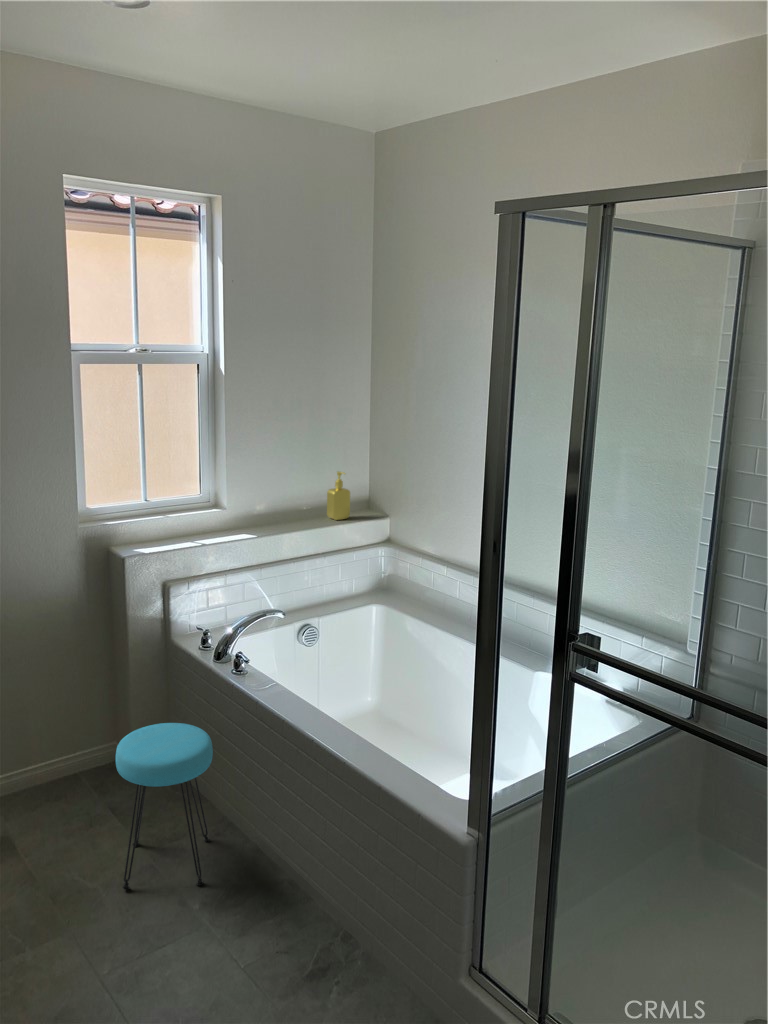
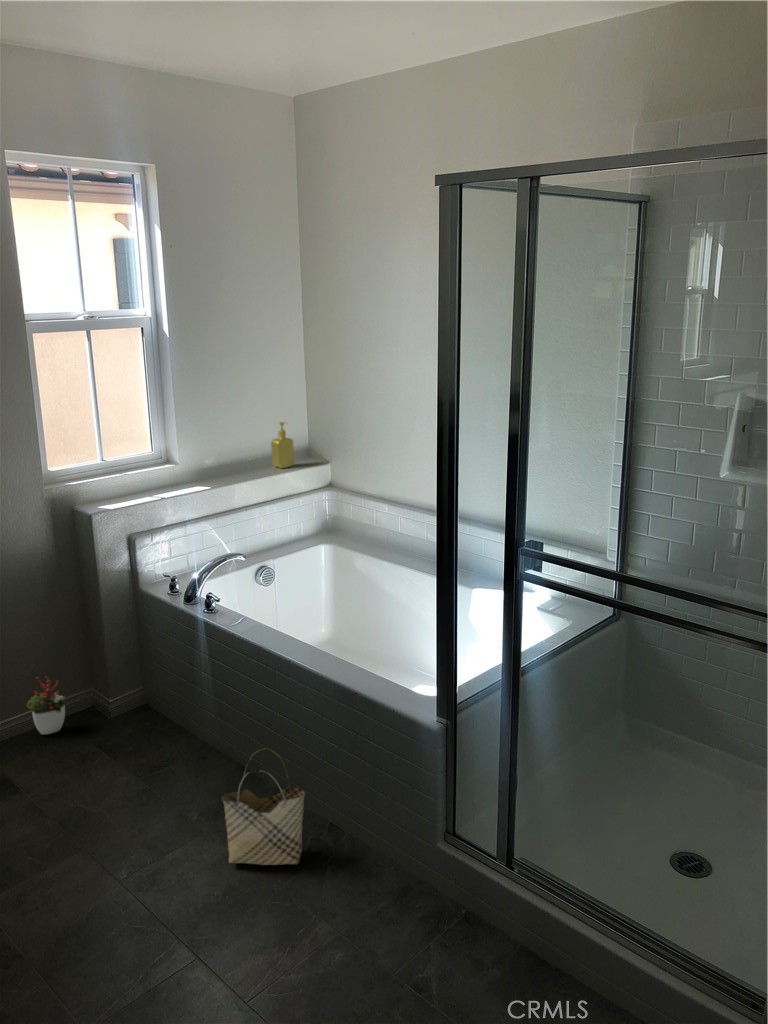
stool: present [116,723,213,890] -> none [107,661,197,812]
decorative plant: none [44,725,86,788] -> present [26,676,65,734]
woven basket: none [221,838,315,978] -> present [222,748,305,865]

